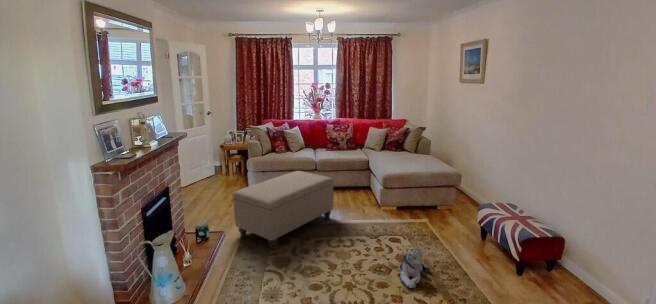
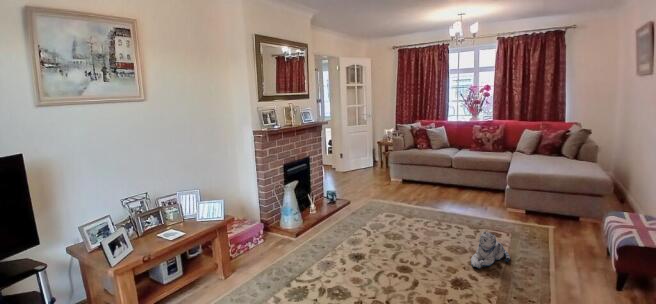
ottoman: present [232,171,334,249] -> none [355,161,449,219]

